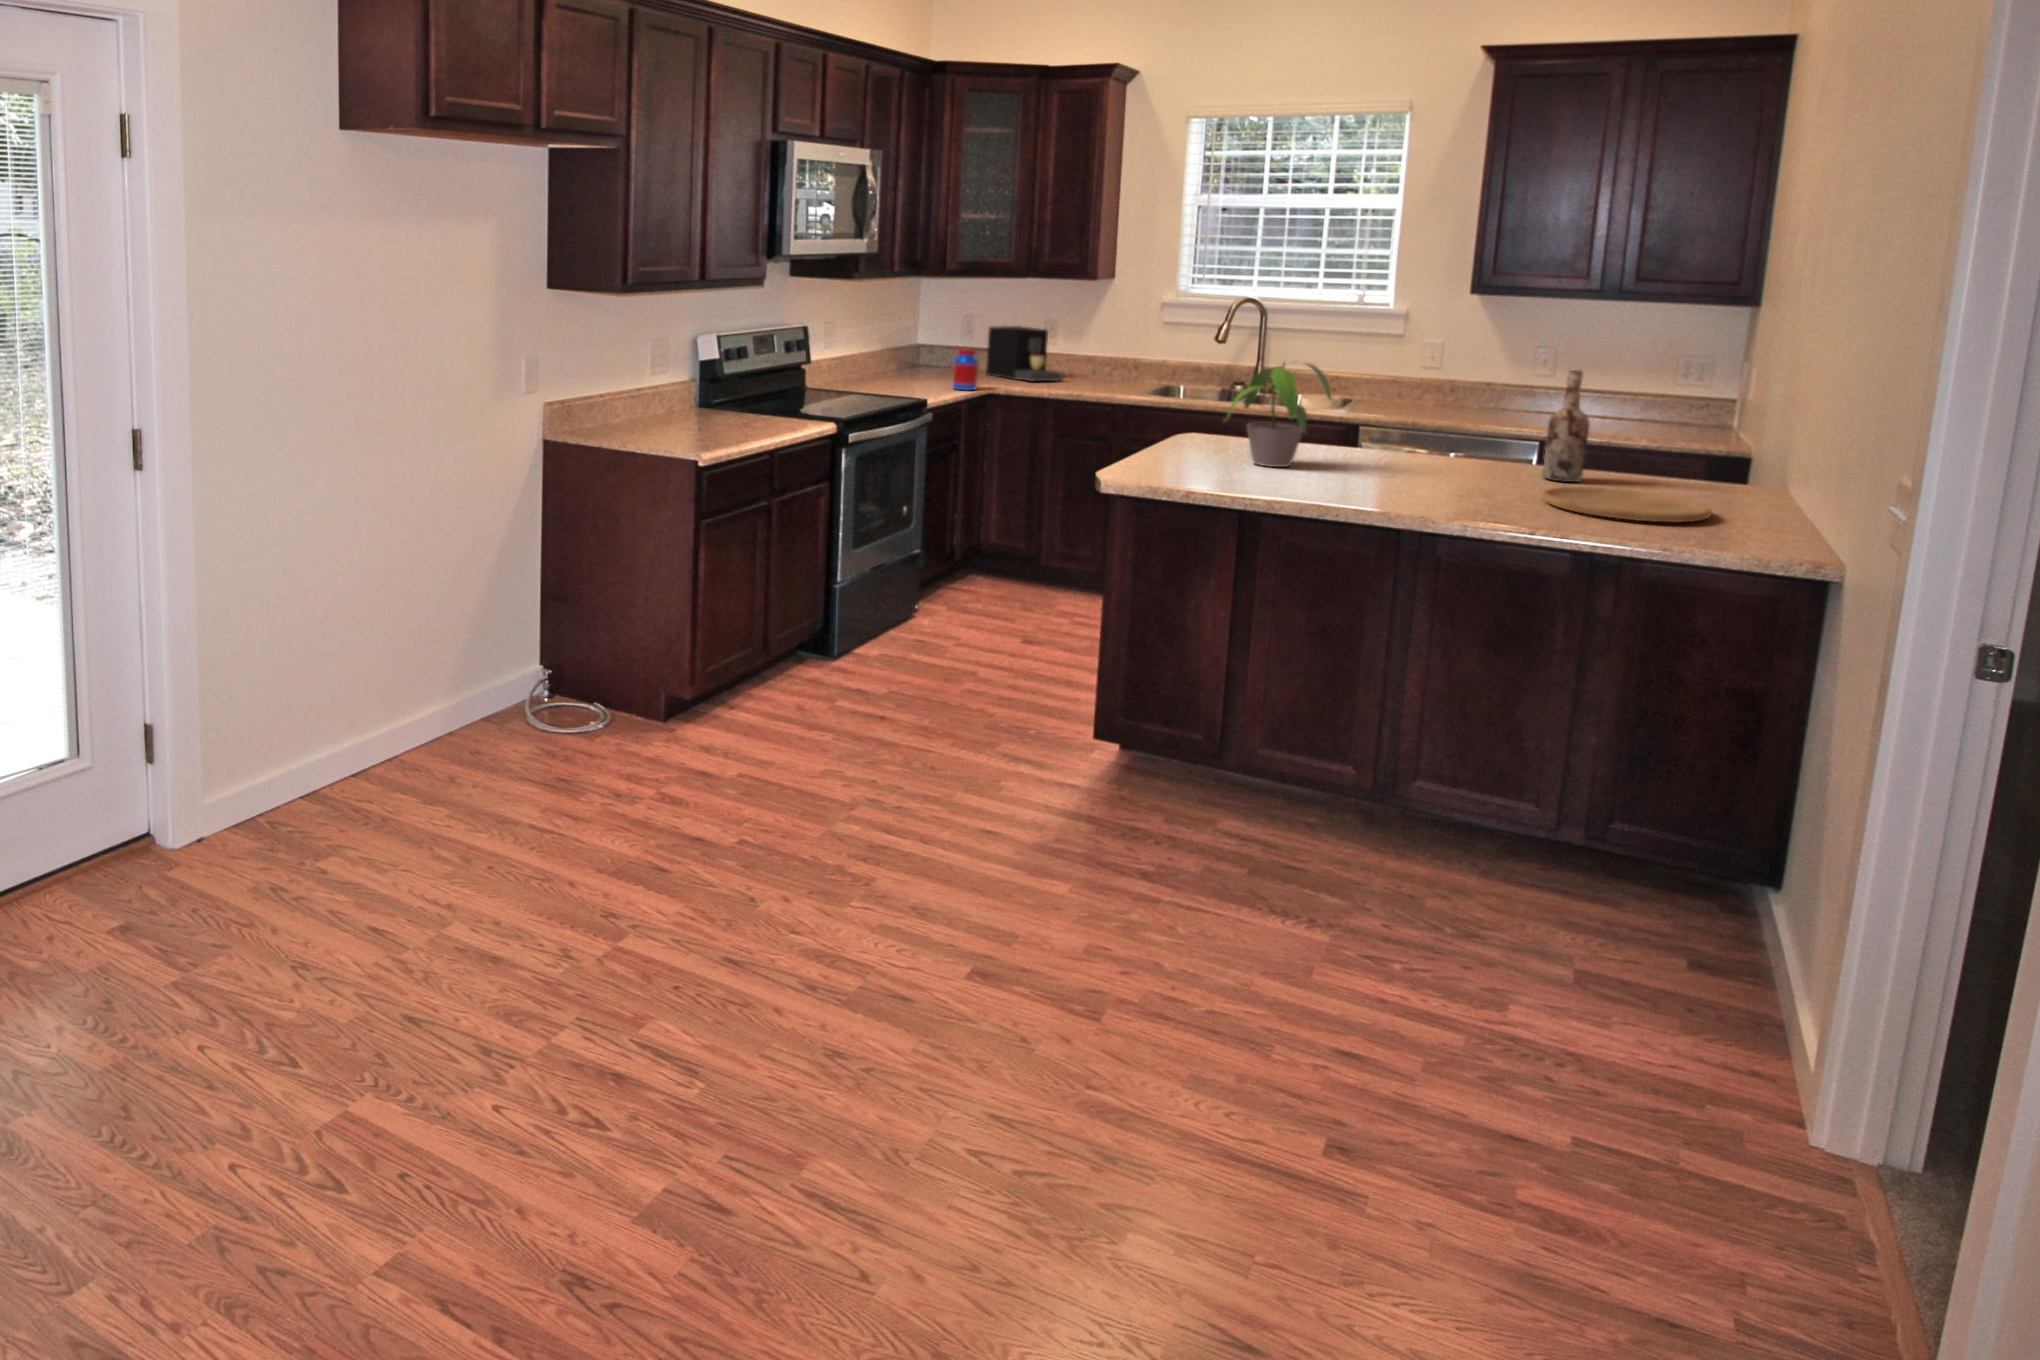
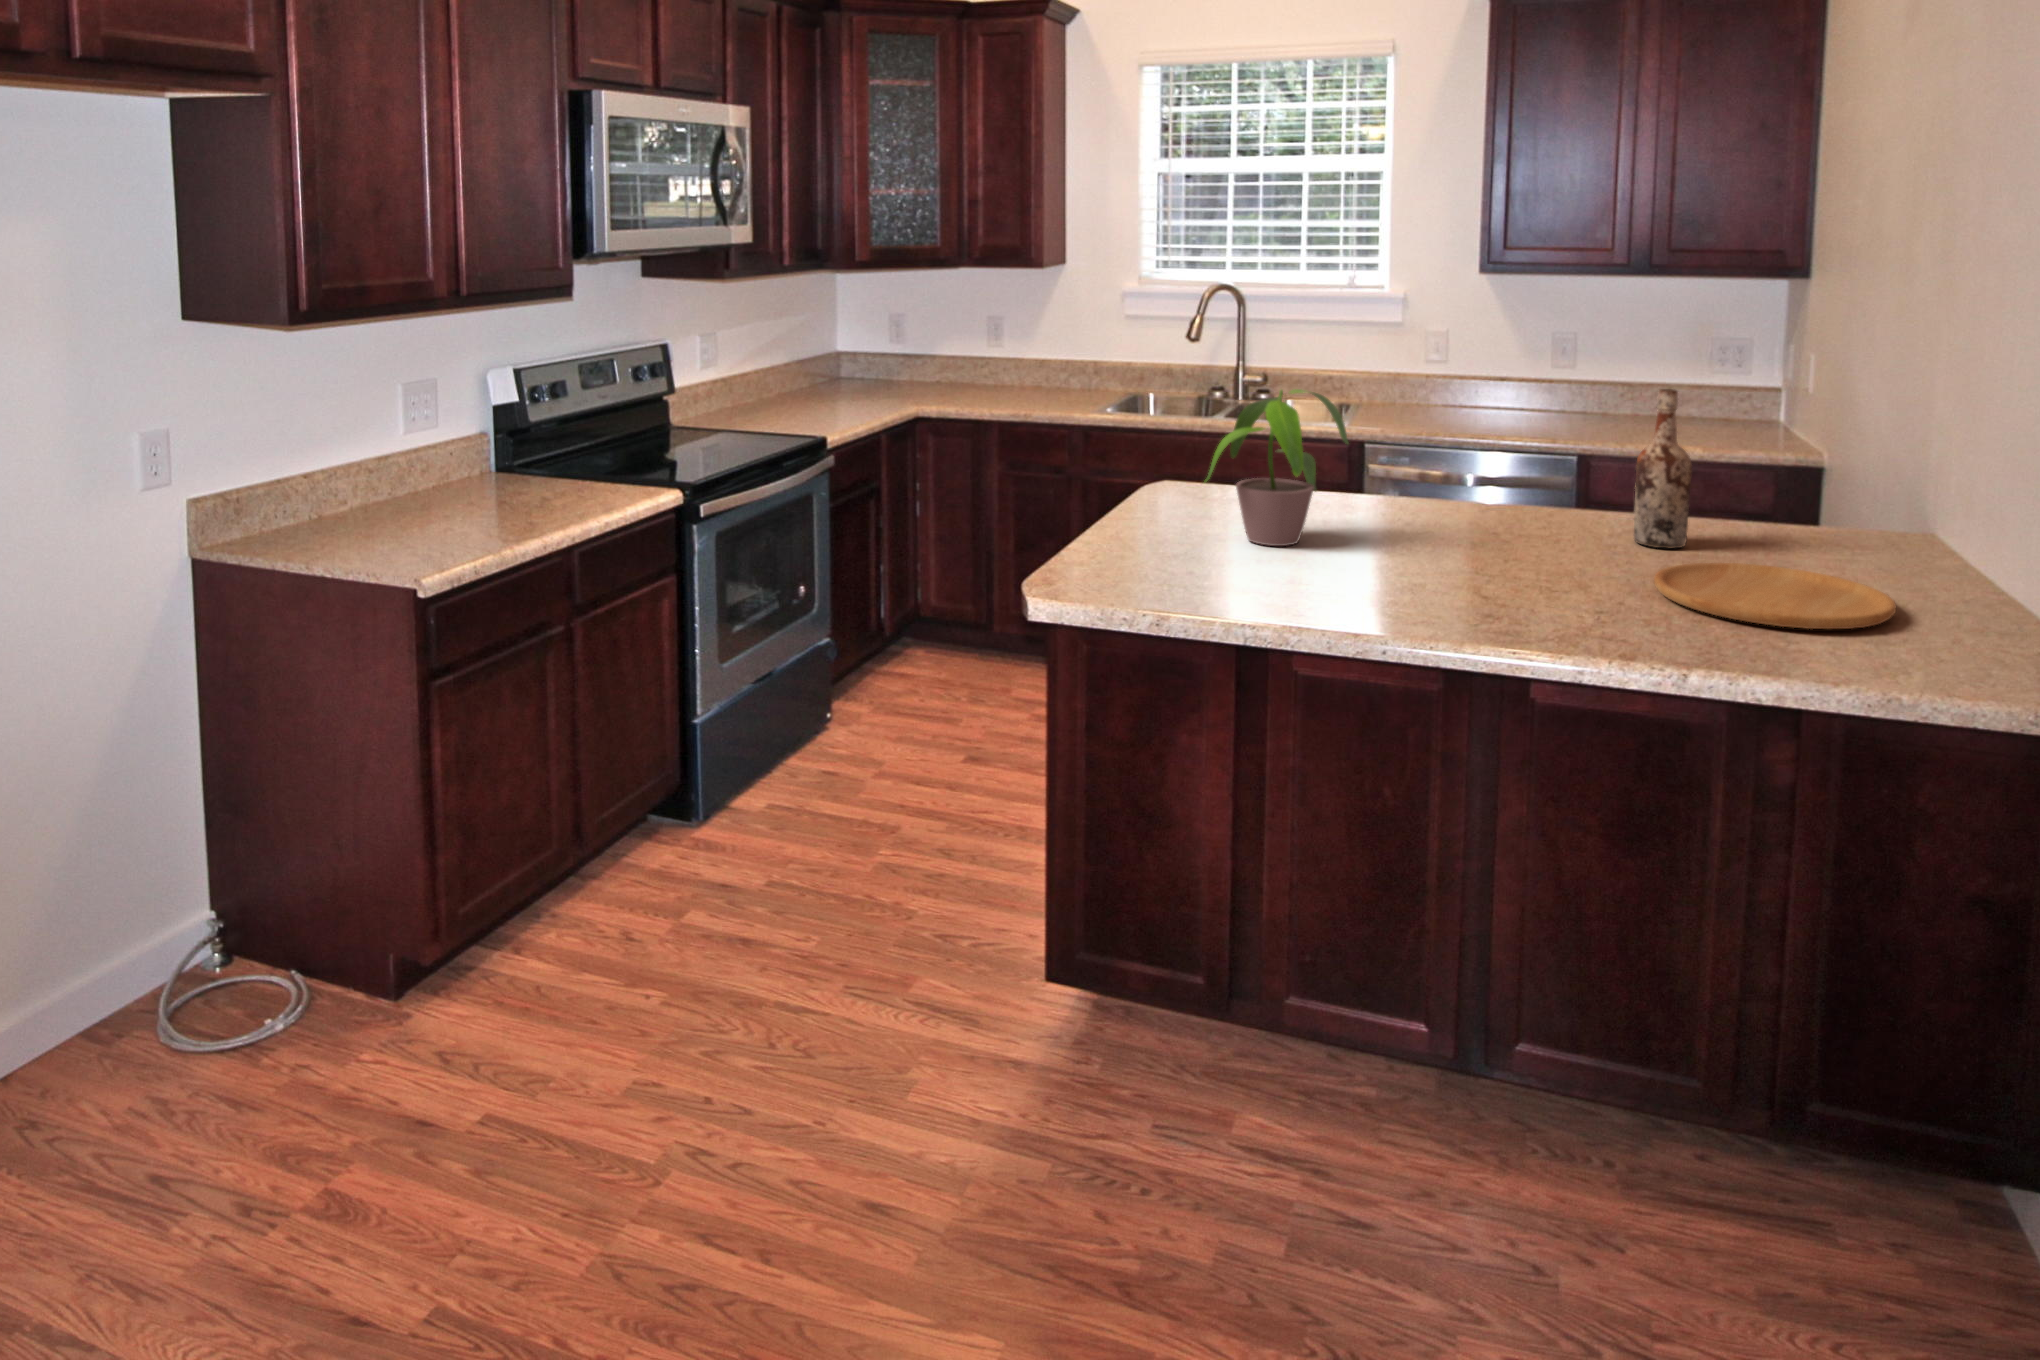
coffee maker: present [986,326,1062,381] -> none [919,326,1009,396]
jar: present [953,348,978,391] -> none [869,361,900,416]

